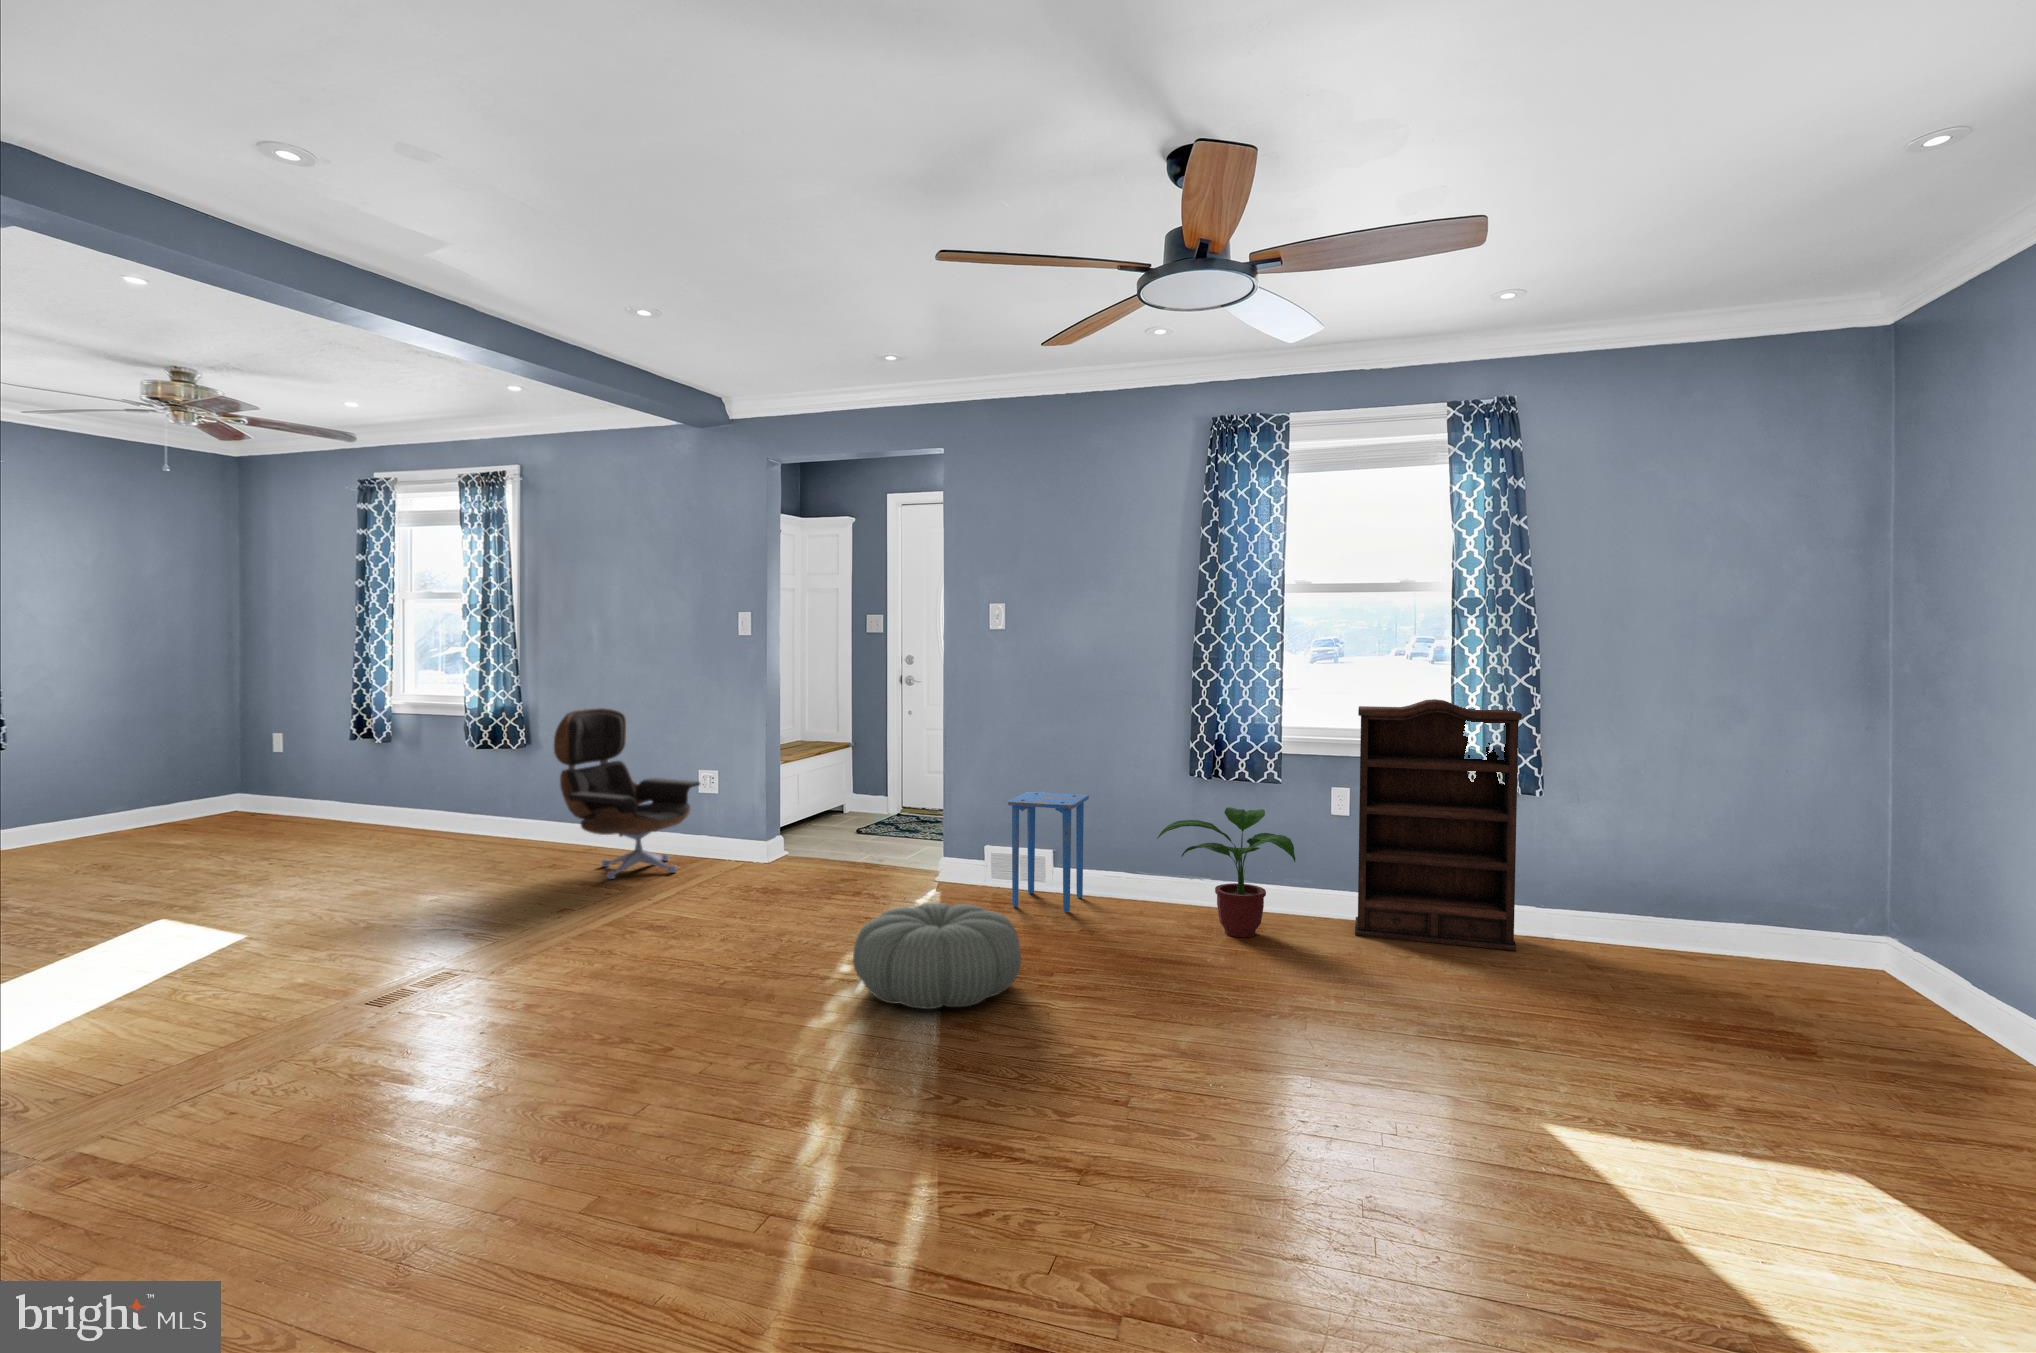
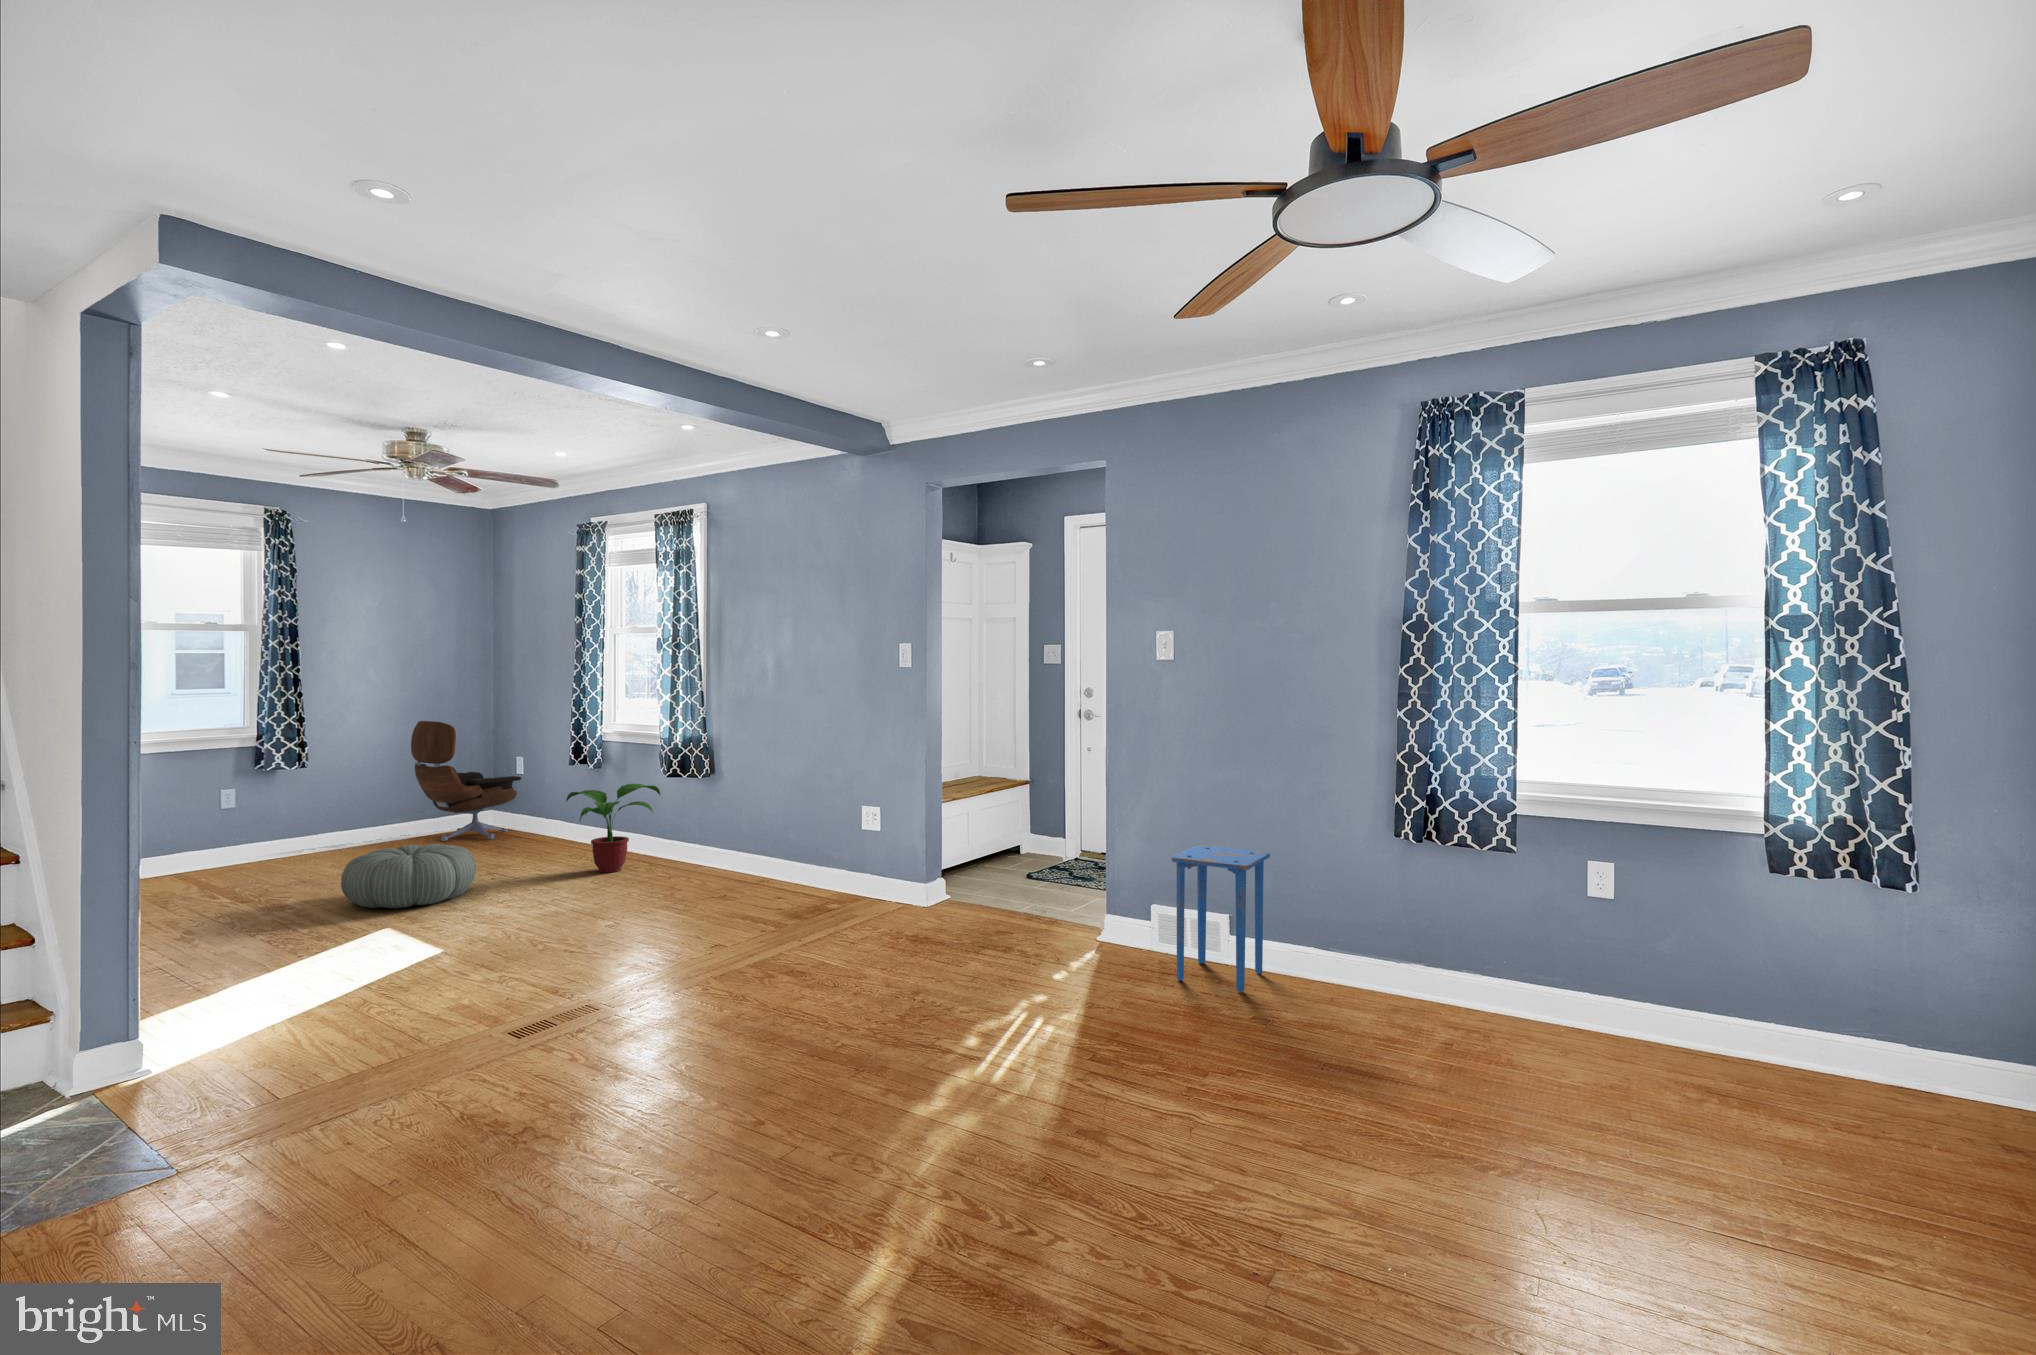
bookshelf: present [1355,699,1522,951] -> none [1624,750,1884,1107]
lounge chair: present [554,708,700,879] -> present [411,721,521,841]
potted plant: present [1157,807,1295,937] -> present [566,784,660,872]
pouf: present [853,903,1021,1009] -> present [341,844,476,908]

